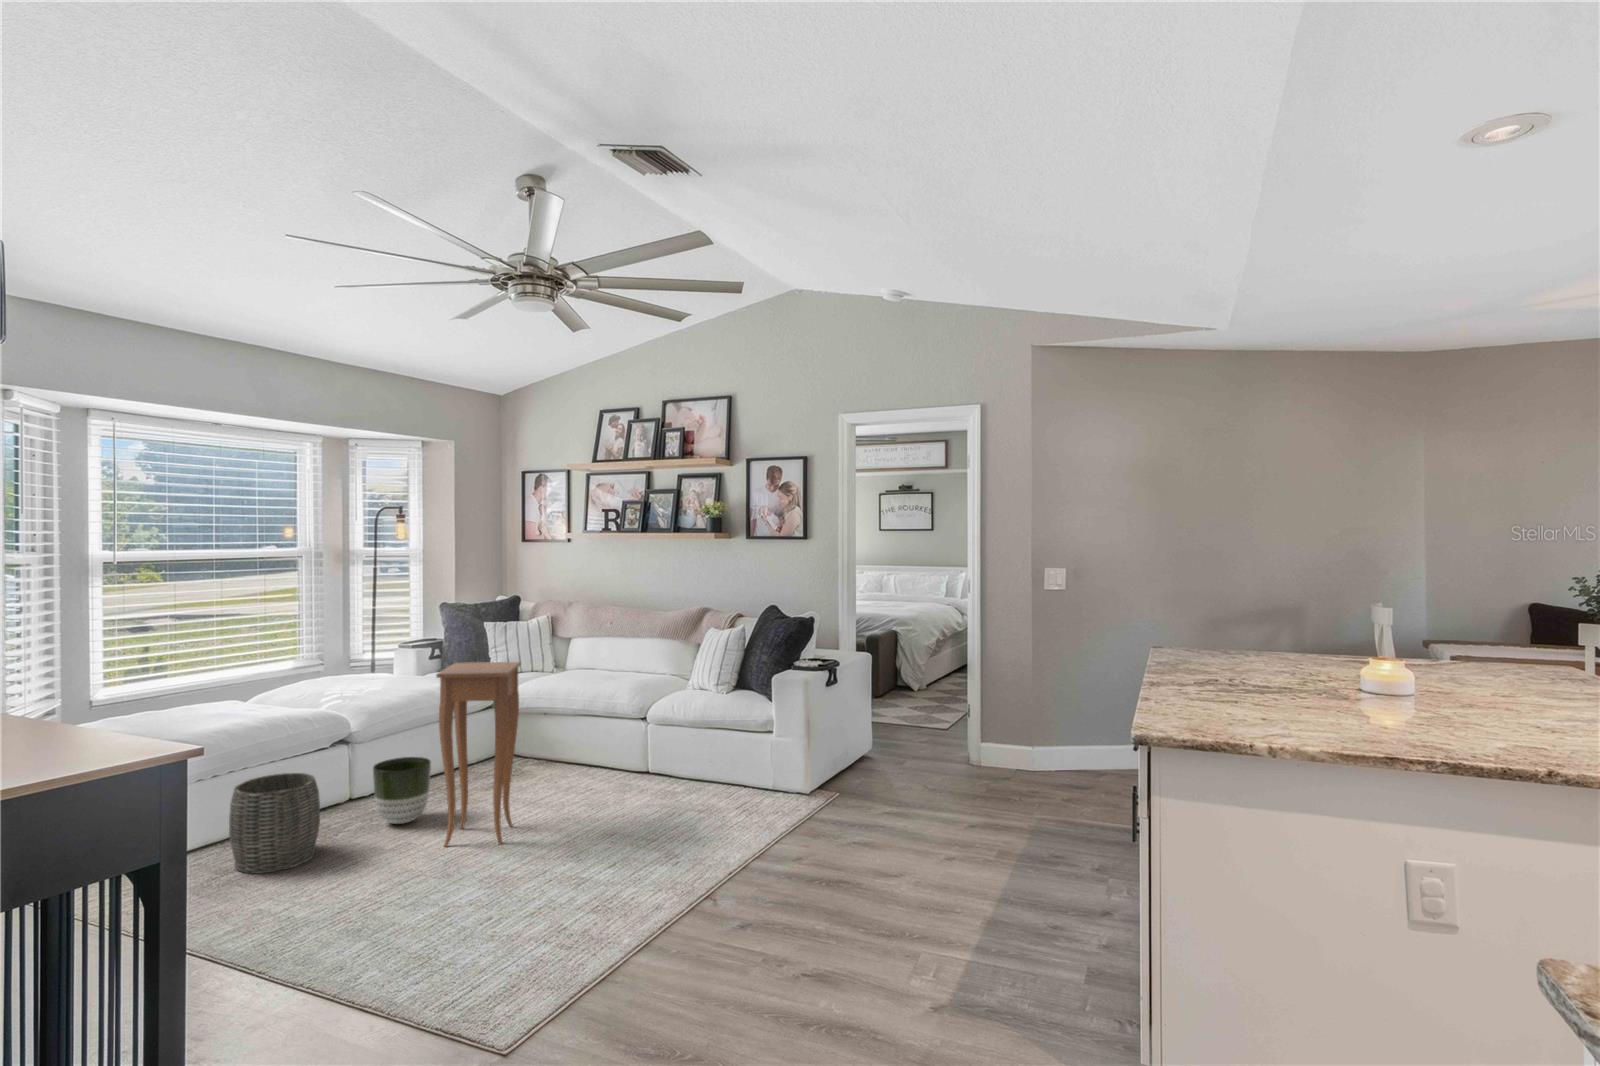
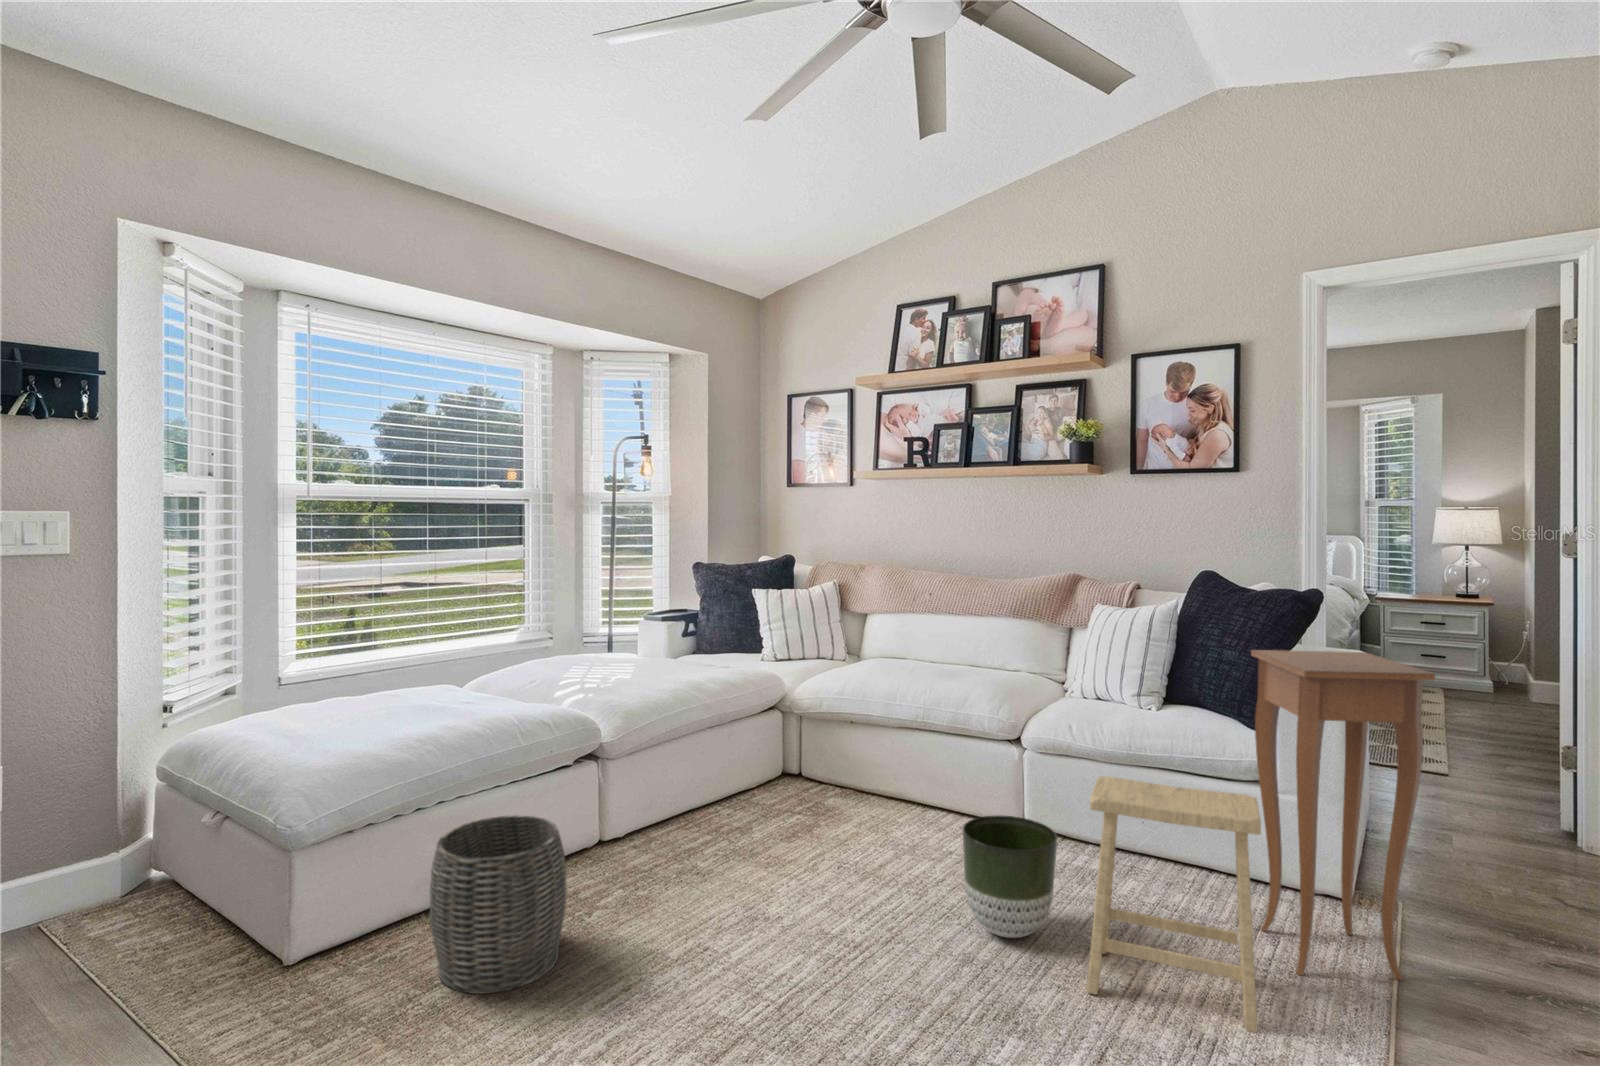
side table: present [436,662,521,847] -> present [1251,650,1435,980]
footstool: none [626,728,721,851] -> present [1087,776,1261,1032]
planter: present [373,757,431,824] -> present [963,815,1057,938]

